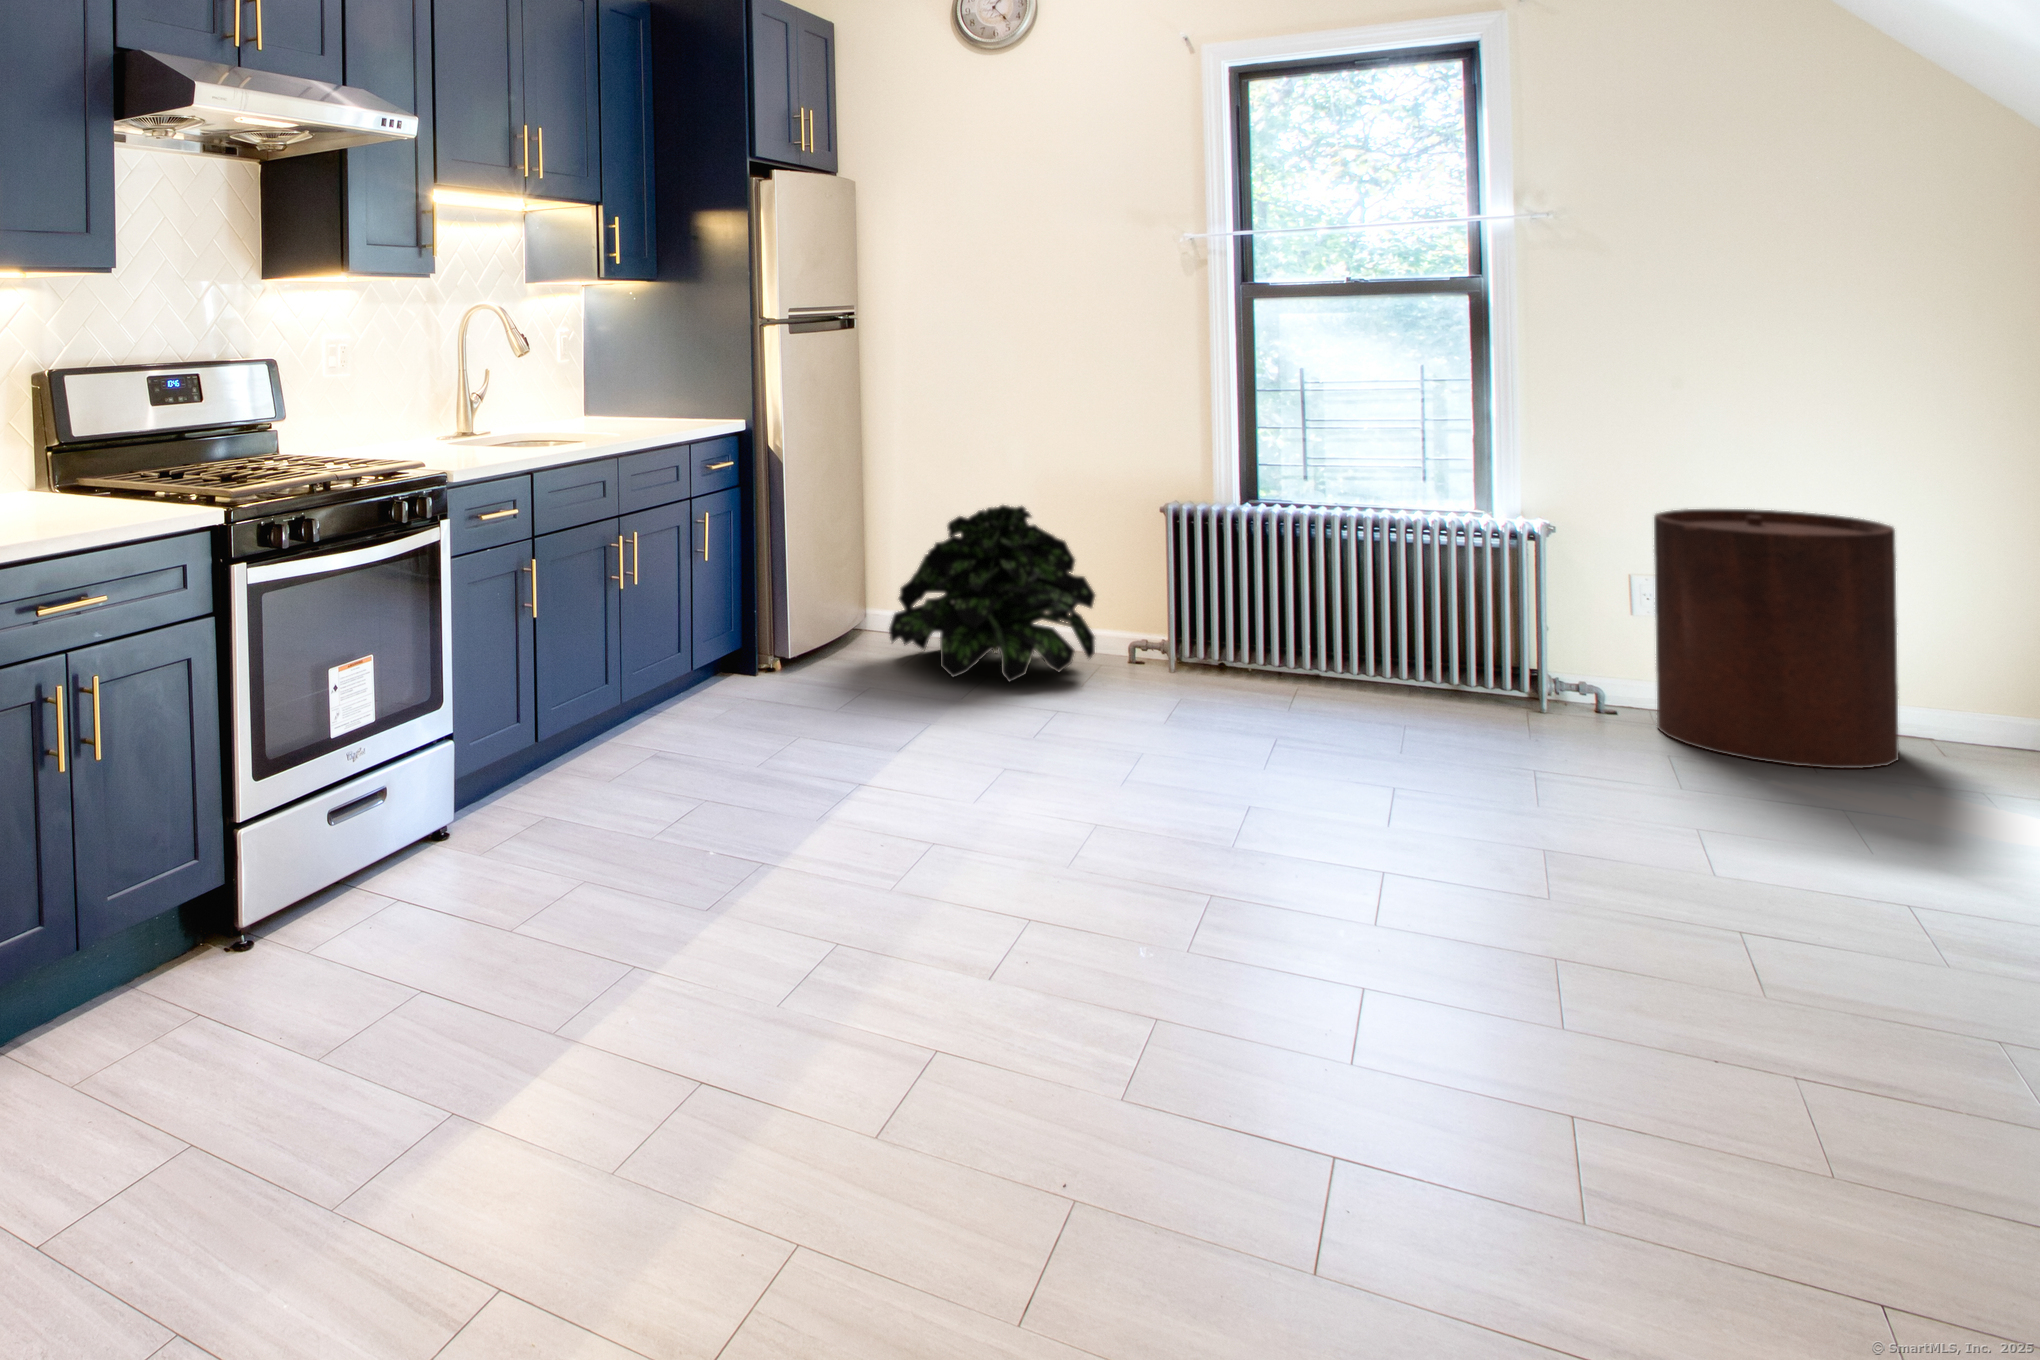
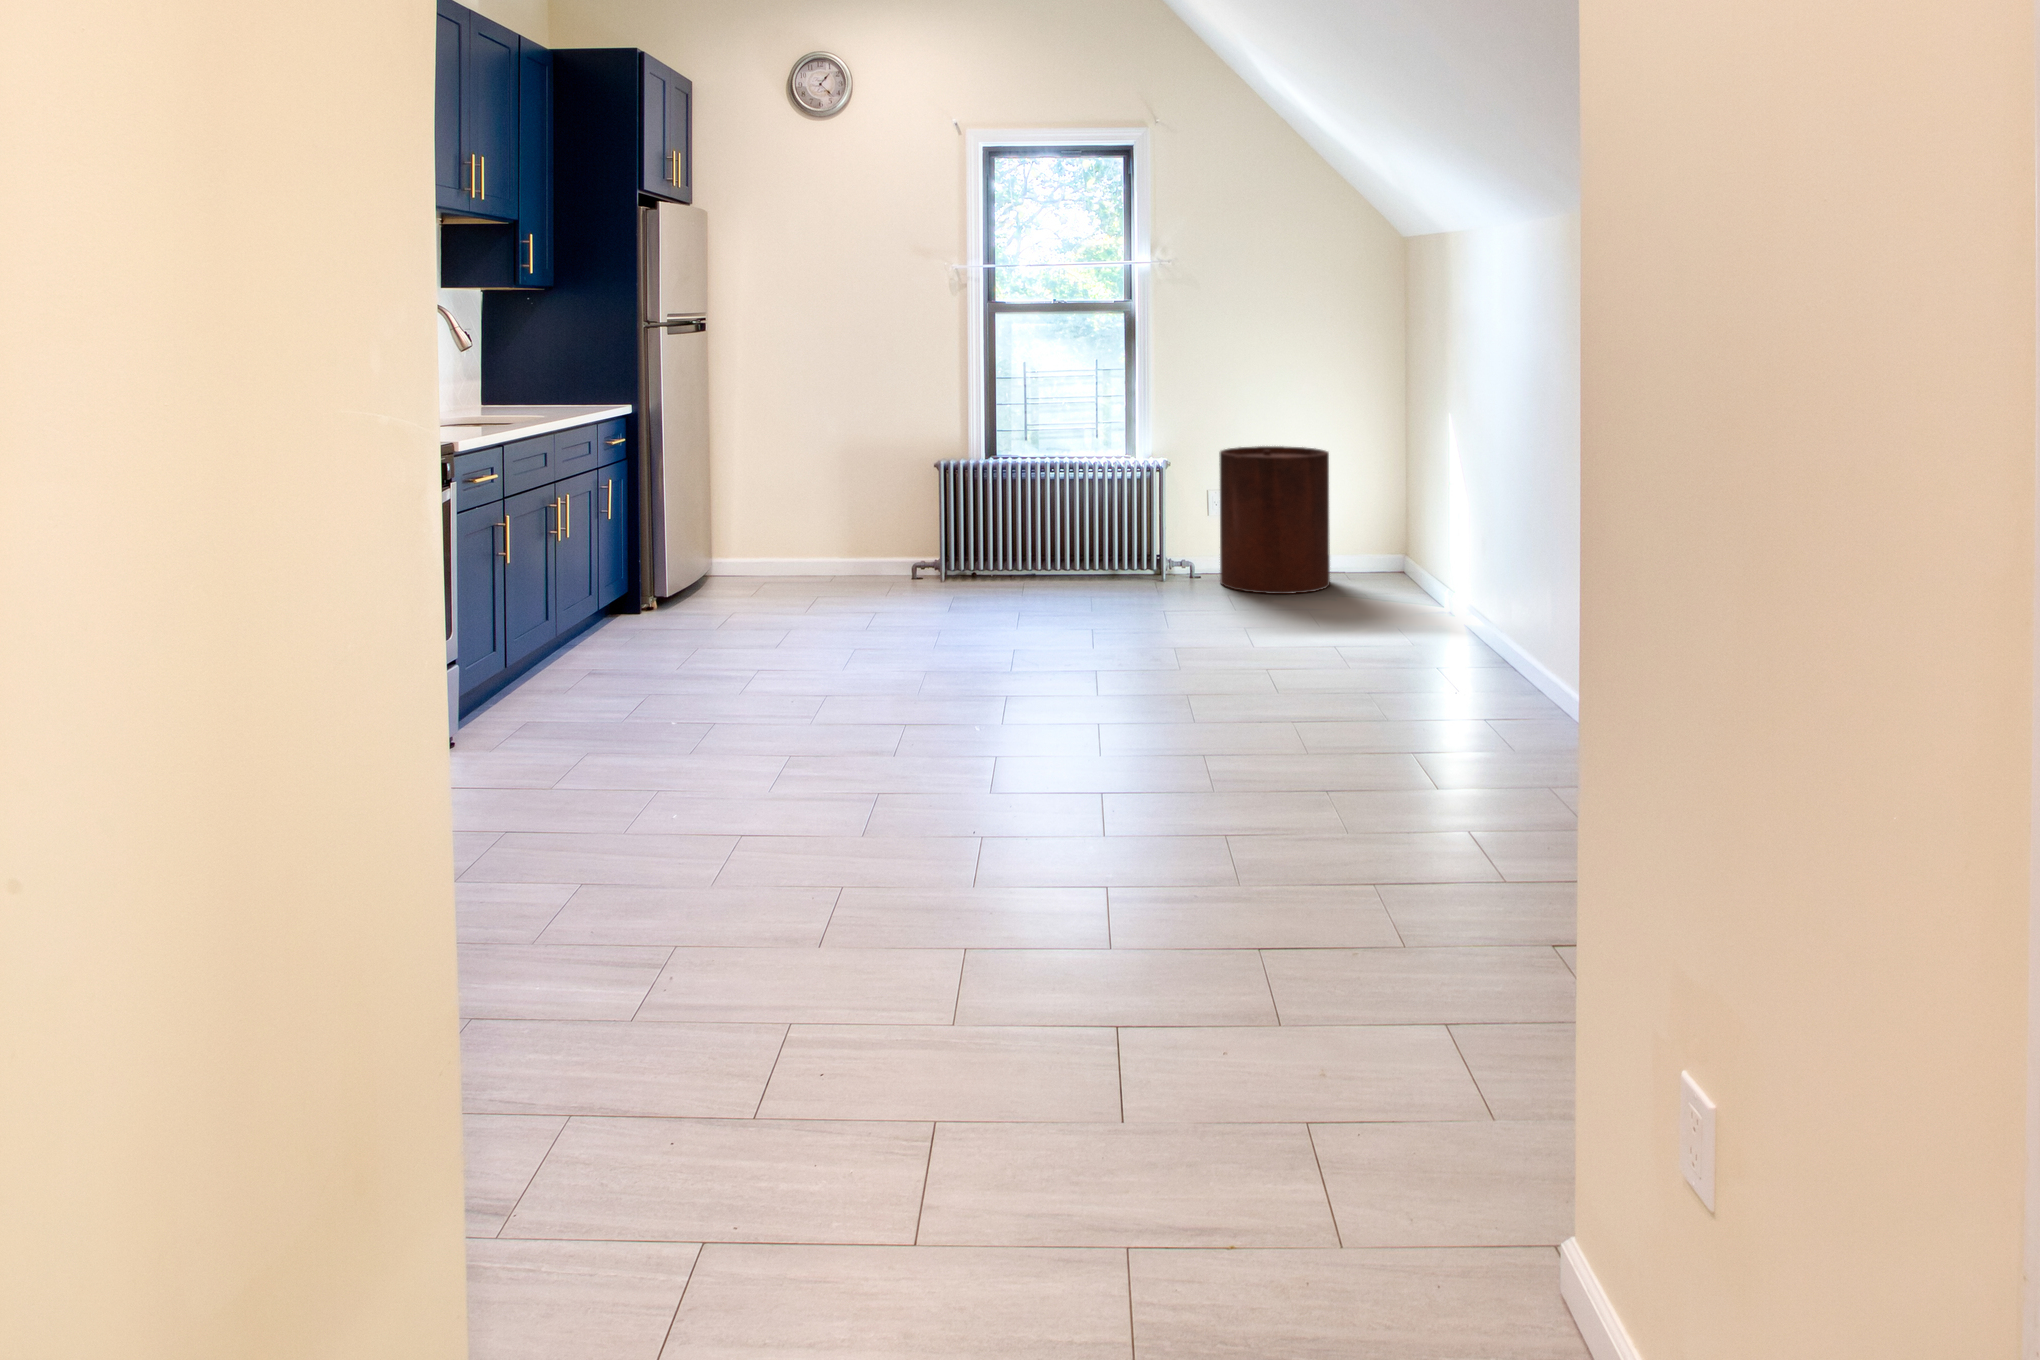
potted plant: present [889,505,1095,683] -> none [741,466,895,600]

